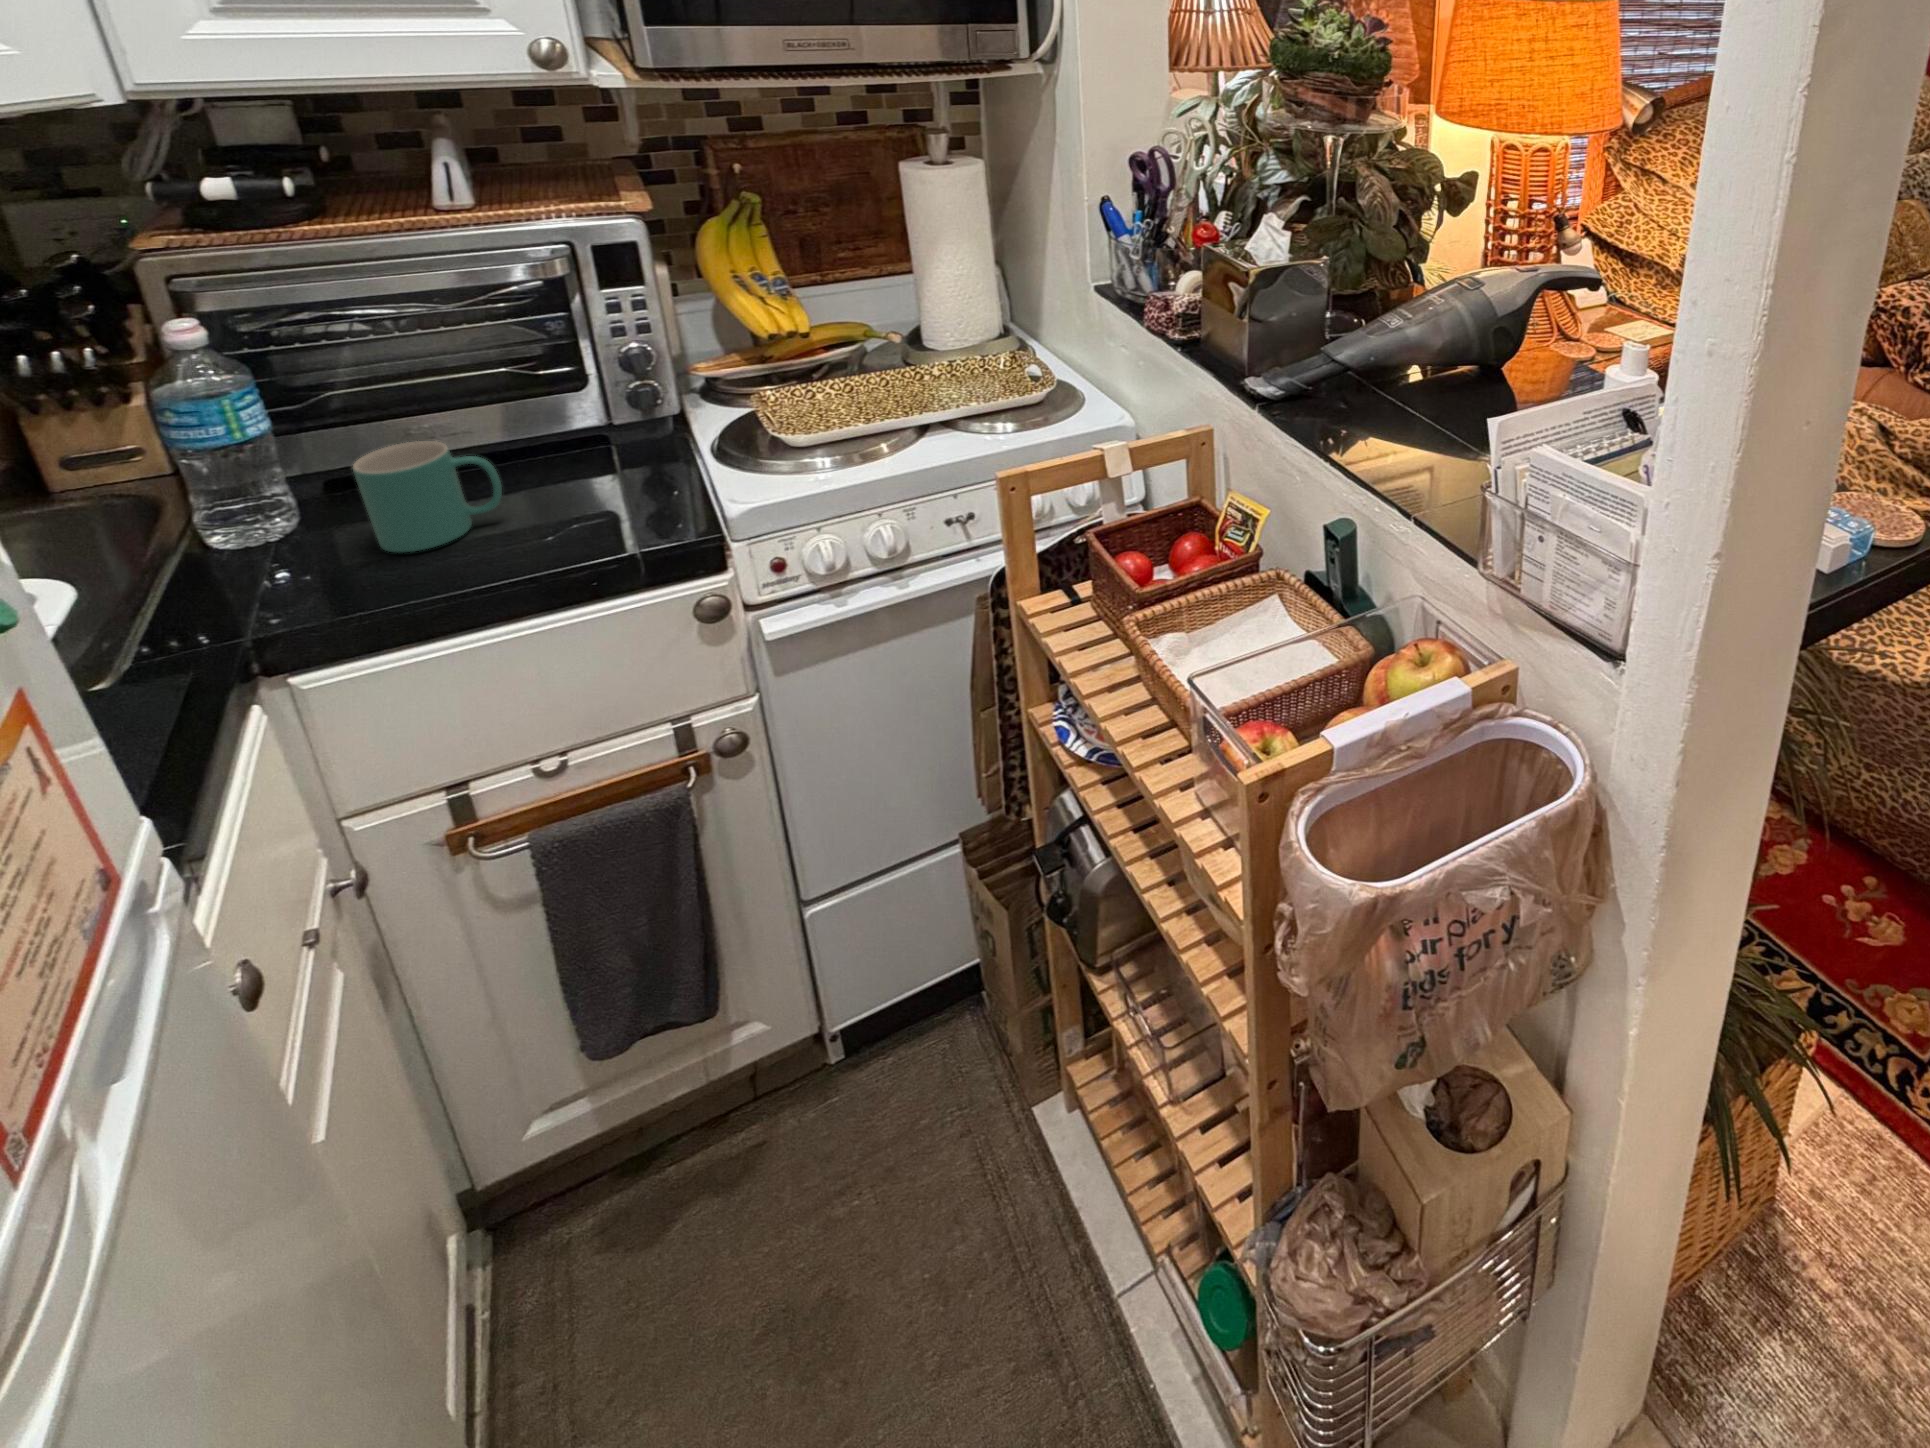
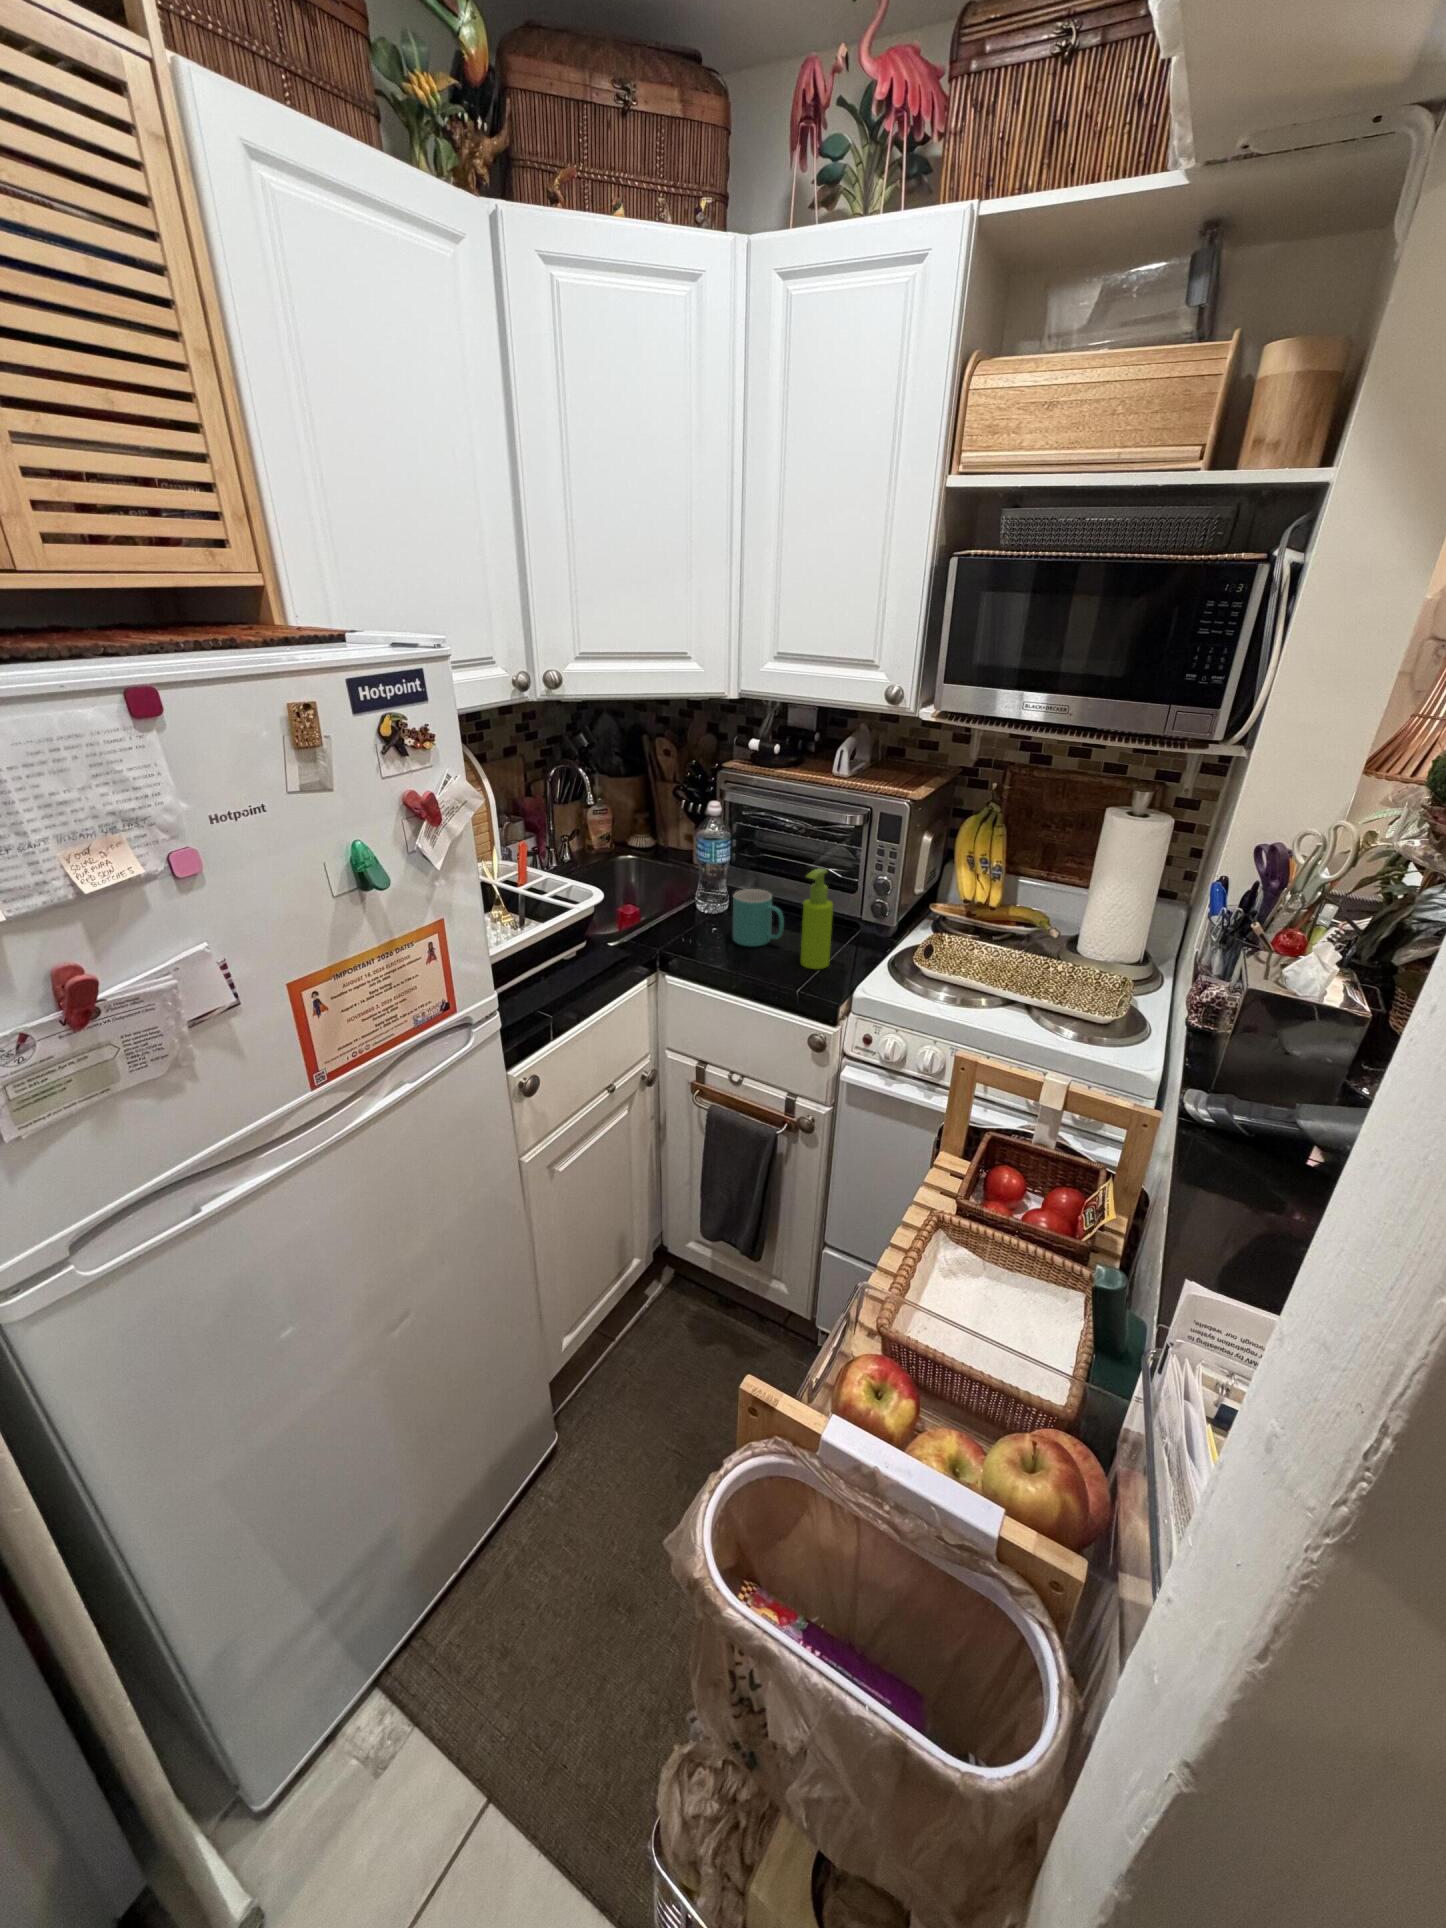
soap dispenser: none [547,355,632,522] -> present [801,868,833,969]

